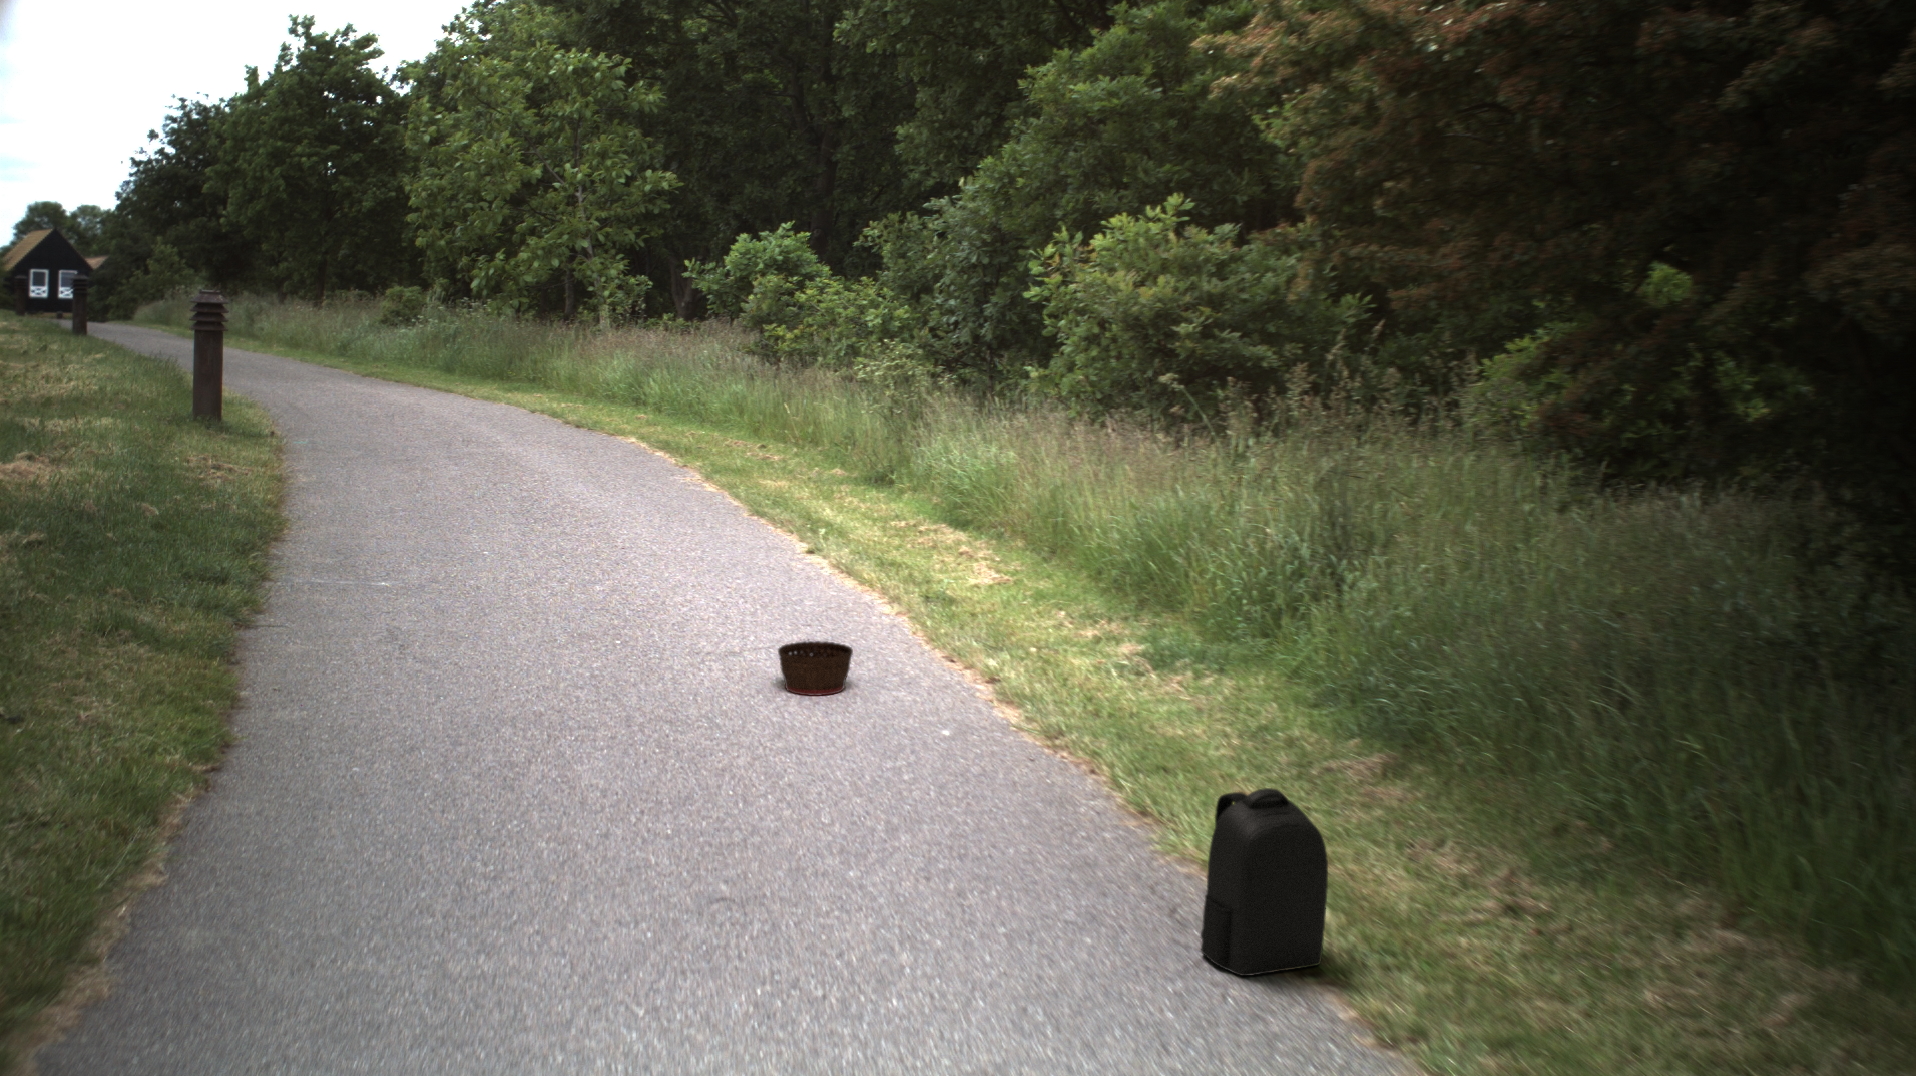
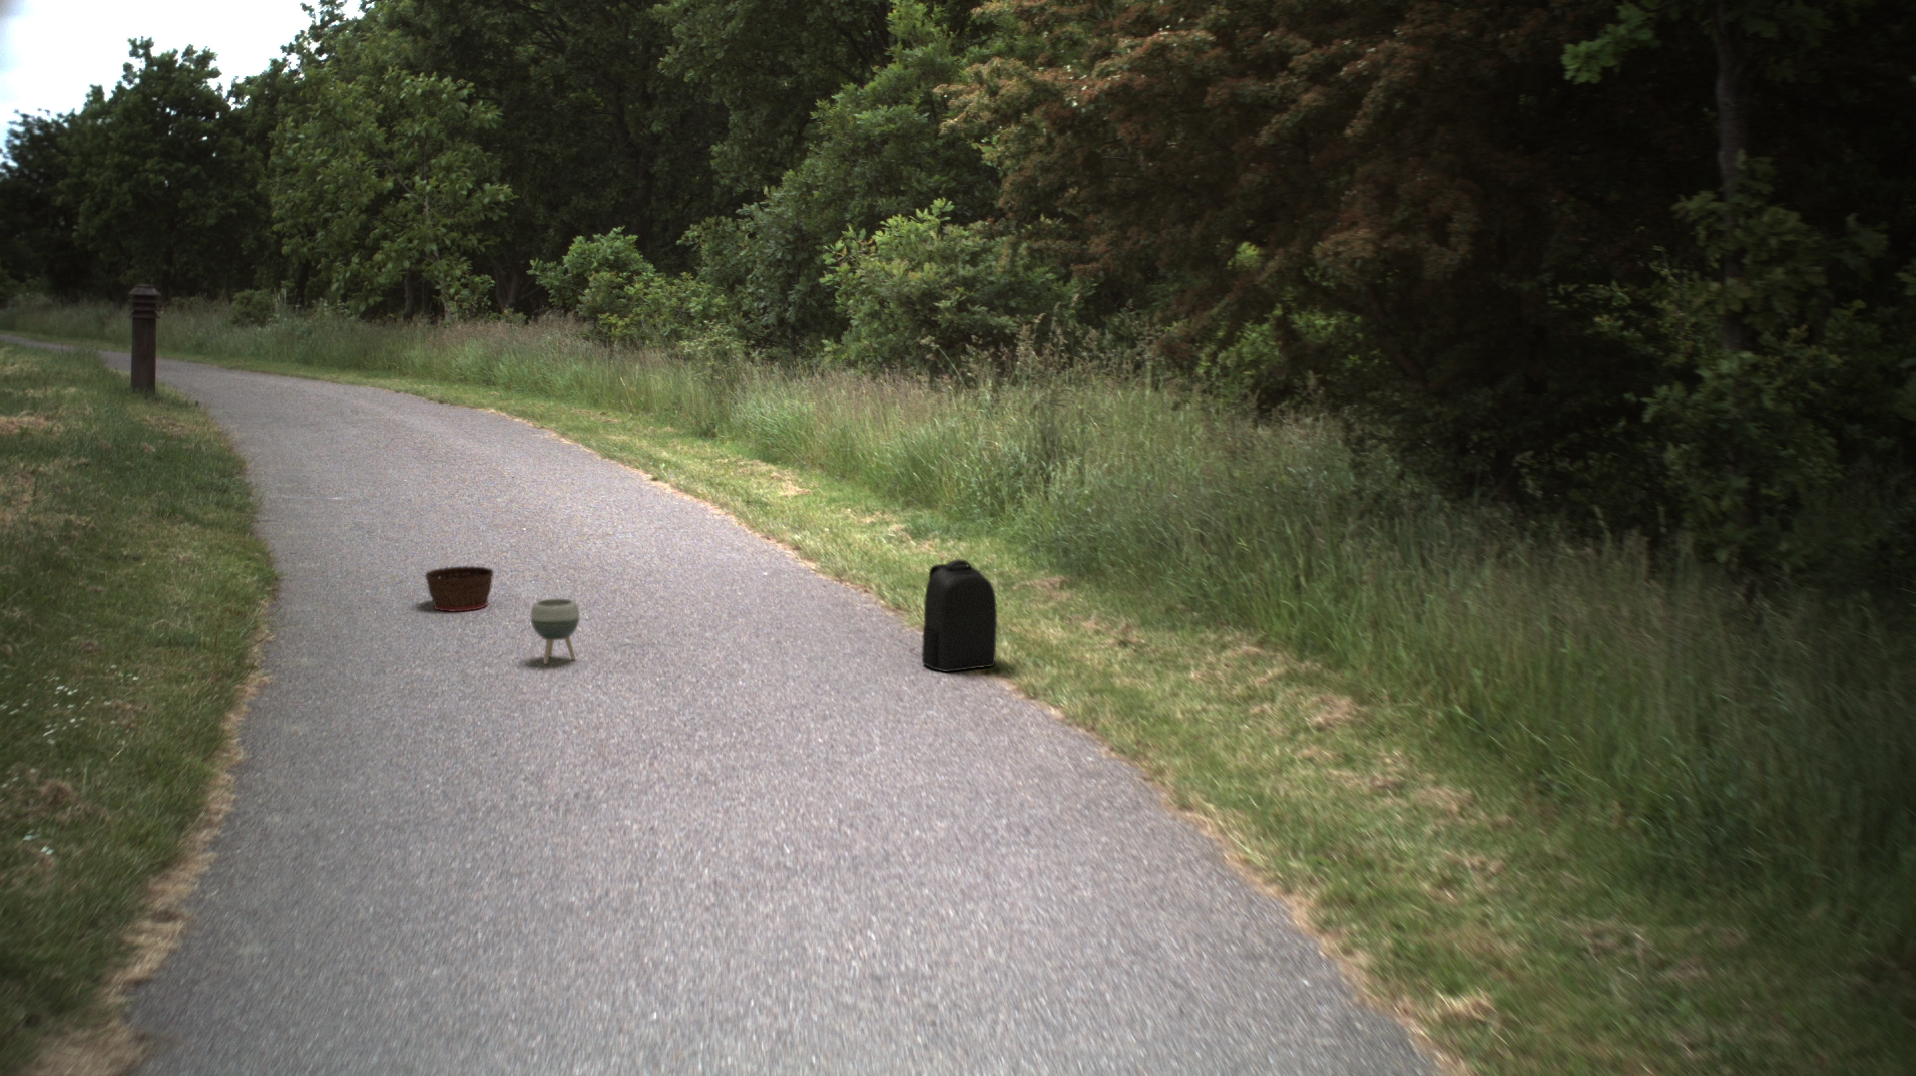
basket: present [778,641,853,696] -> present [425,566,493,611]
planter: none [590,816,665,922] -> present [530,598,580,664]

